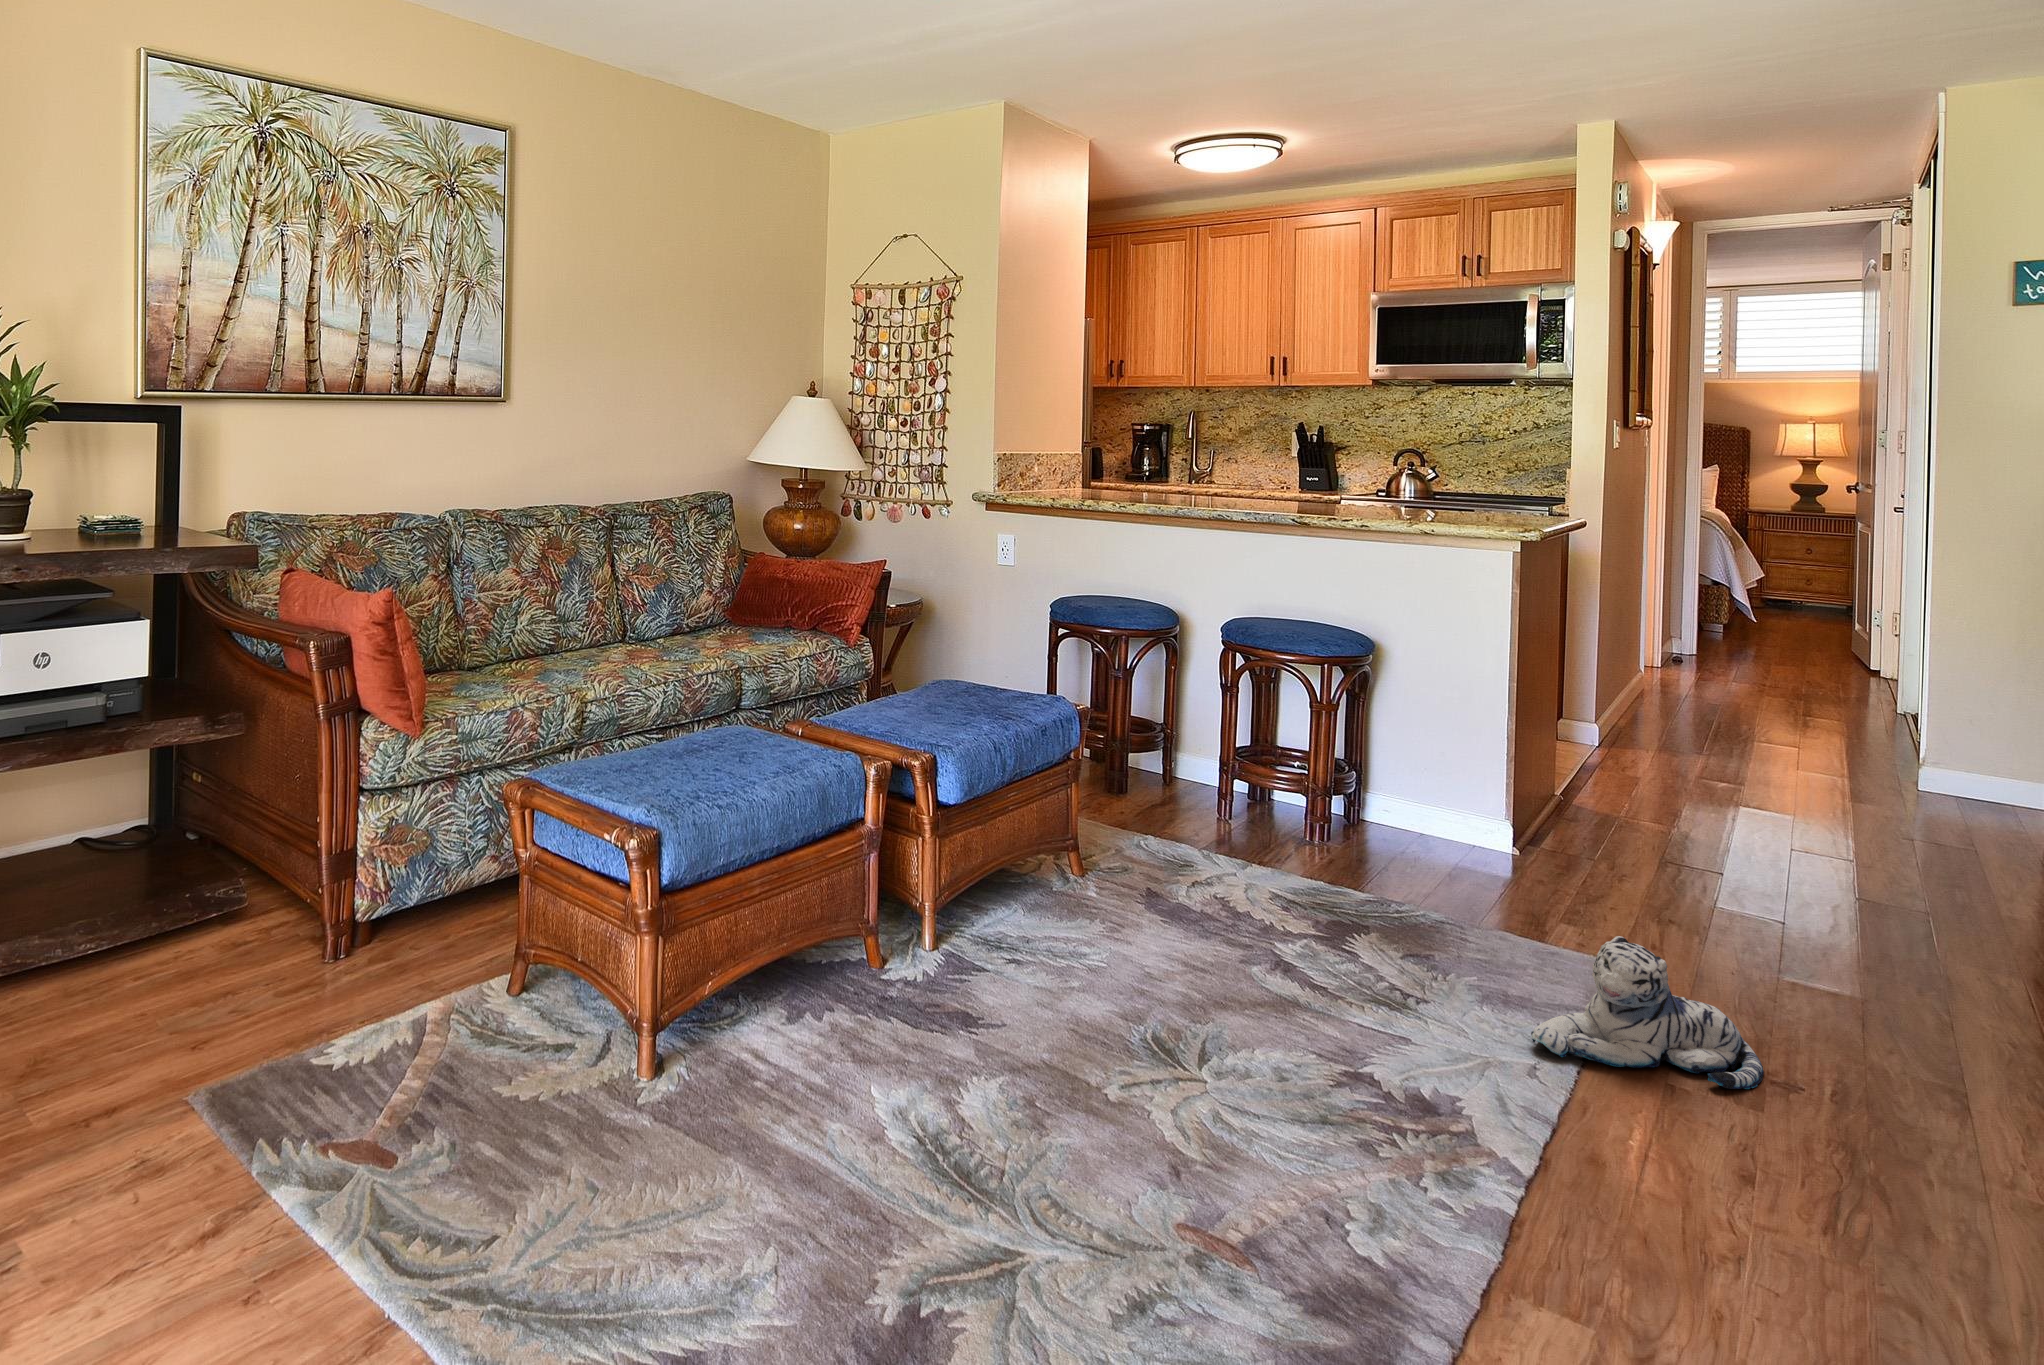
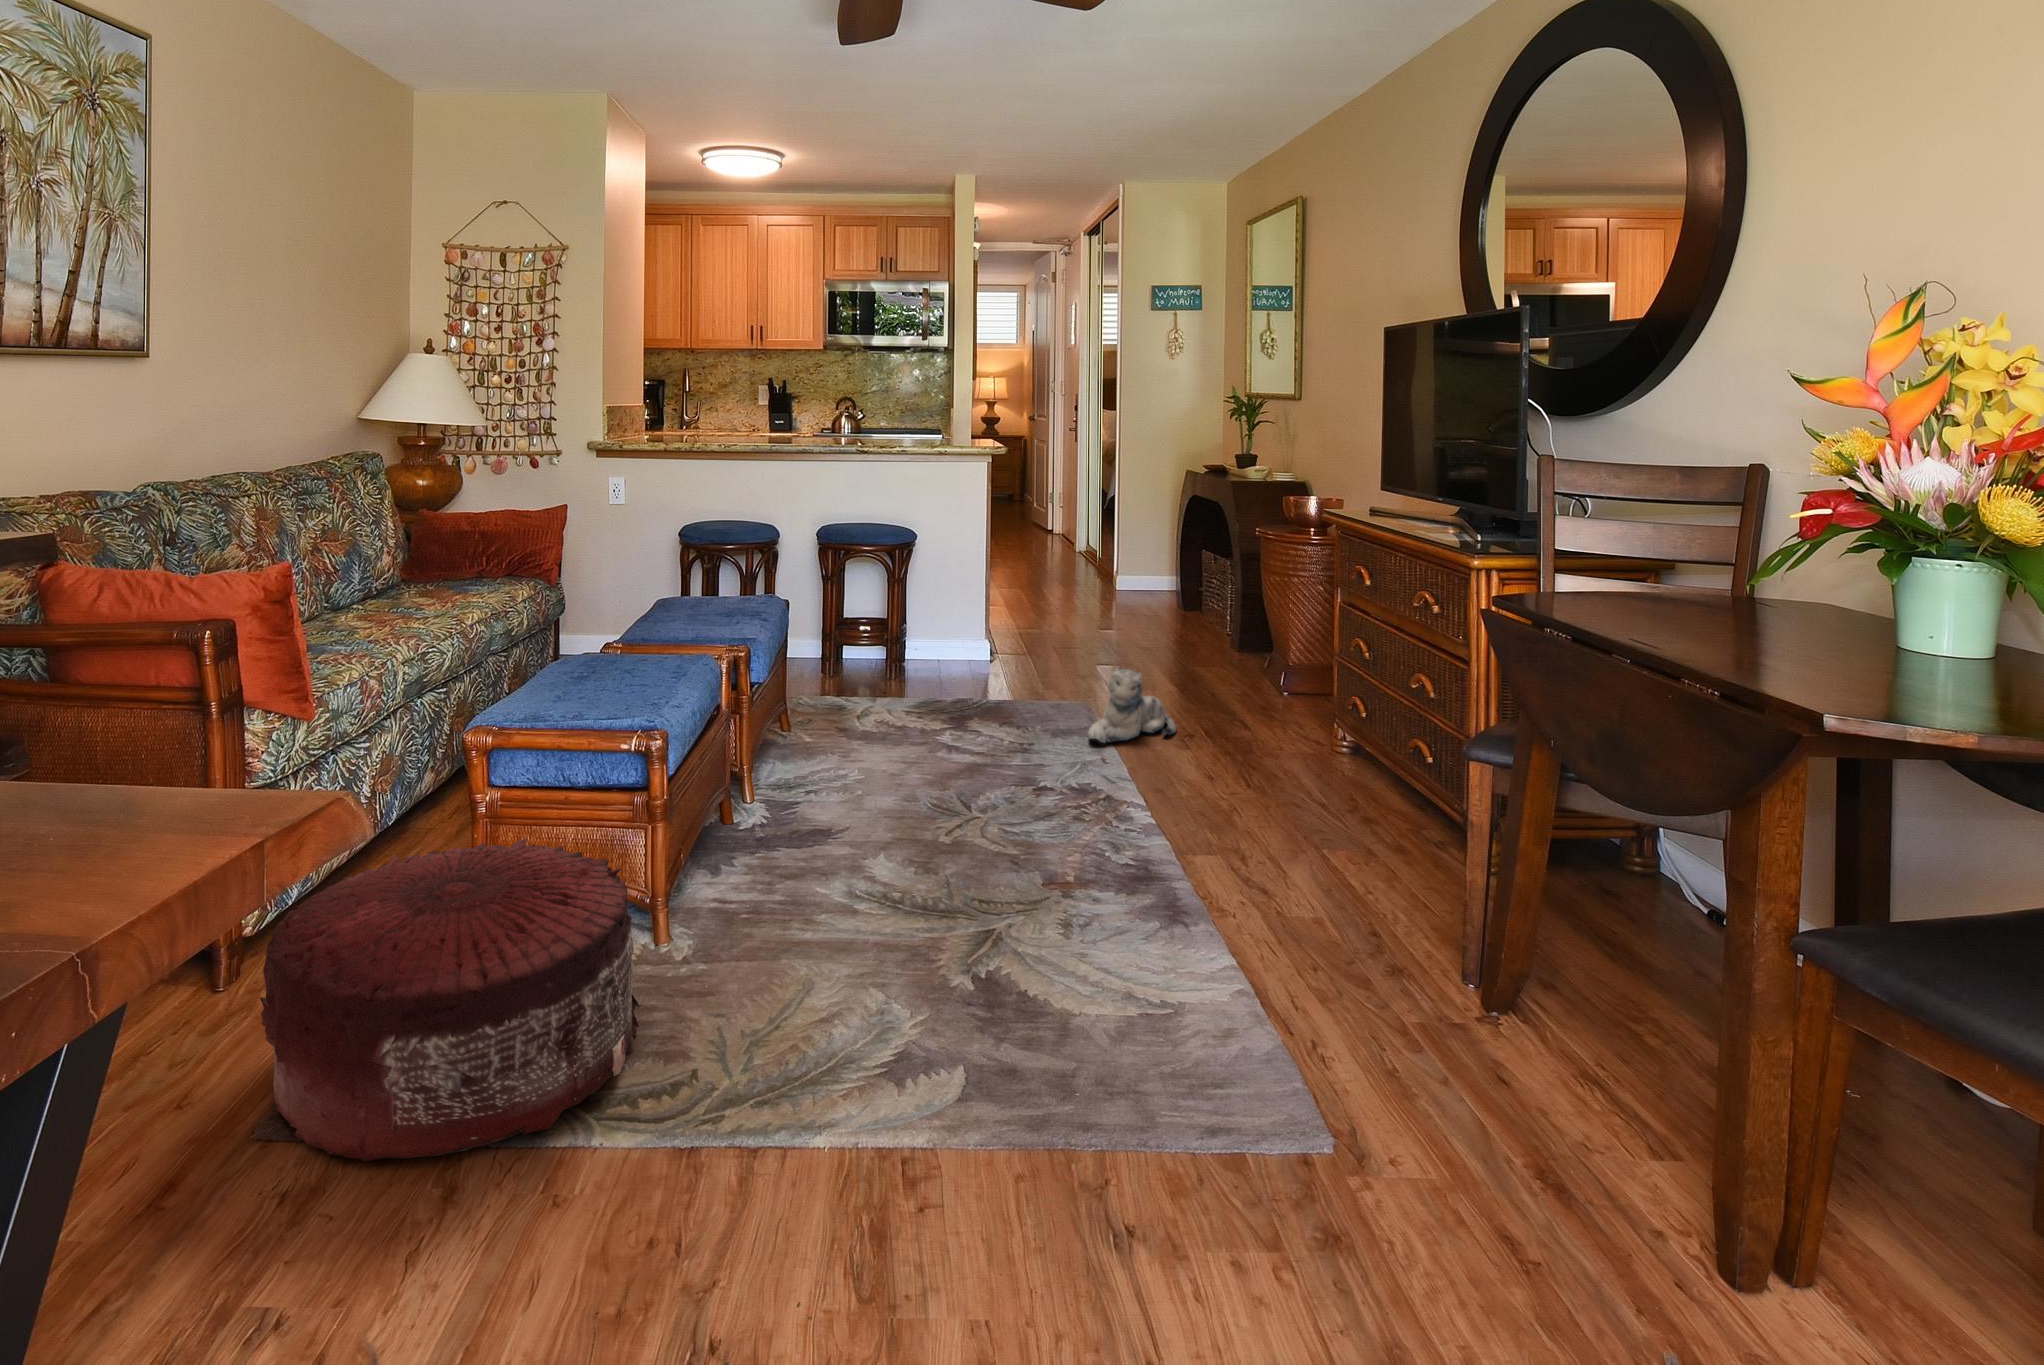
pouf: none [162,896,524,1250] -> present [260,838,639,1162]

